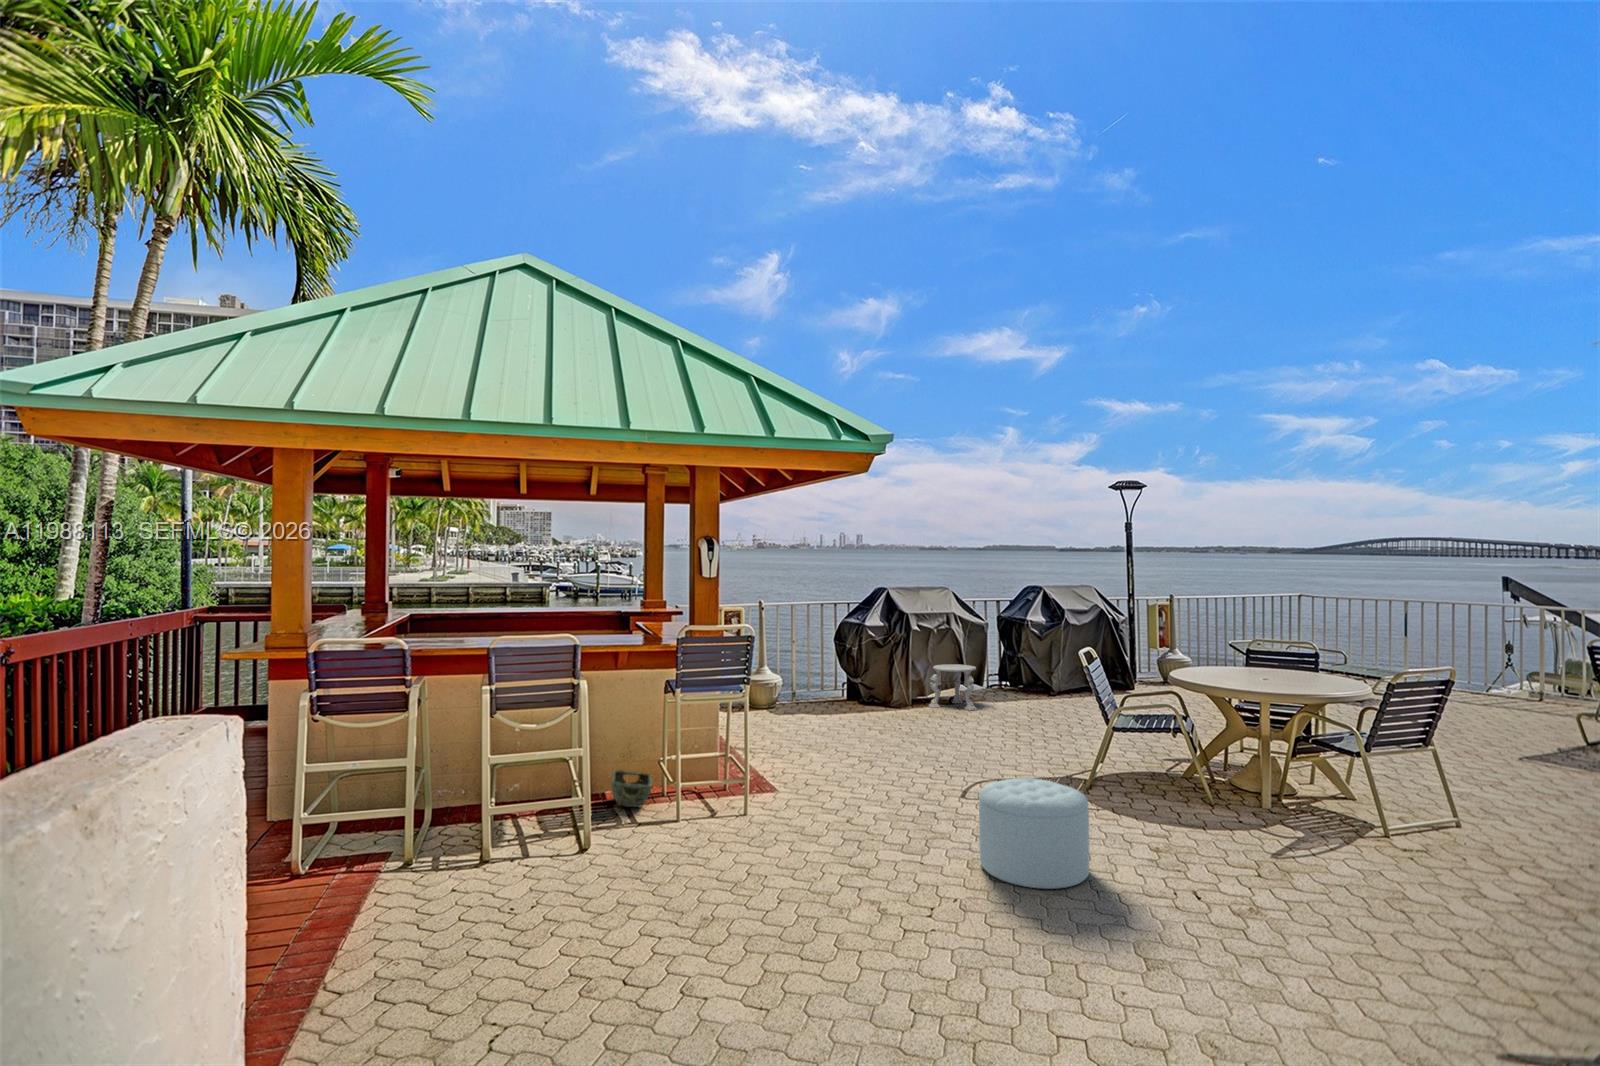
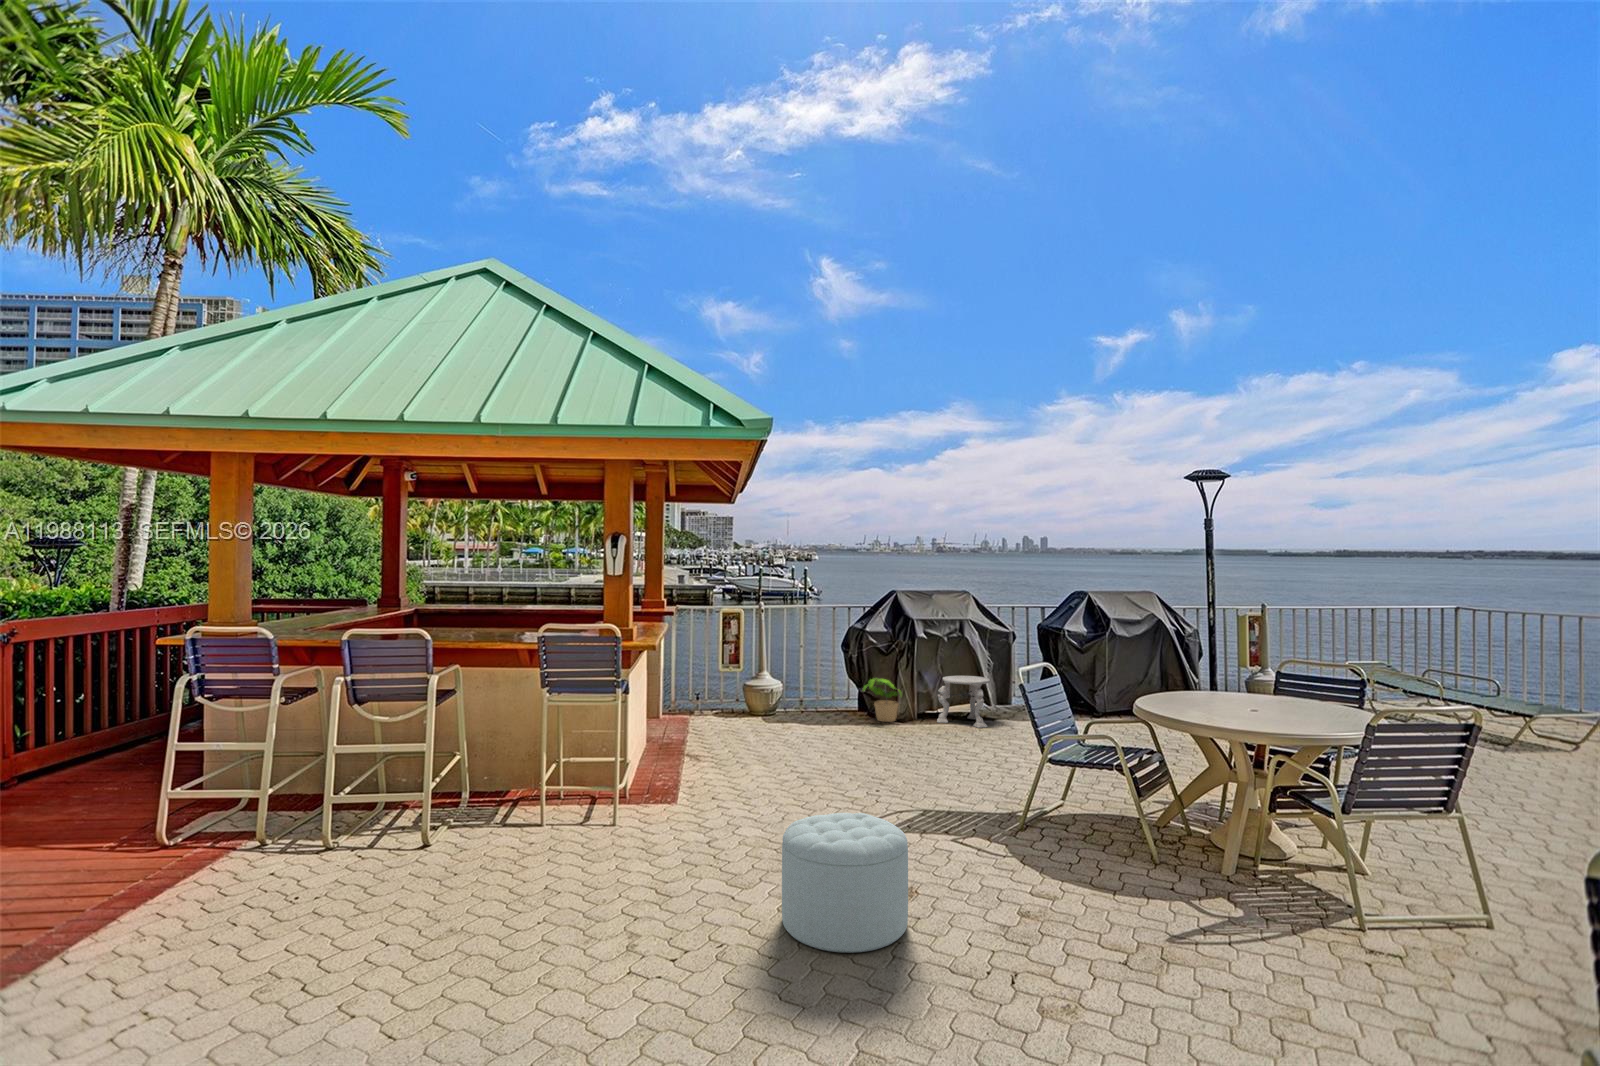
potted plant: none [862,669,899,710] -> present [863,678,902,722]
woven basket: present [611,770,652,807] -> none [484,770,542,810]

